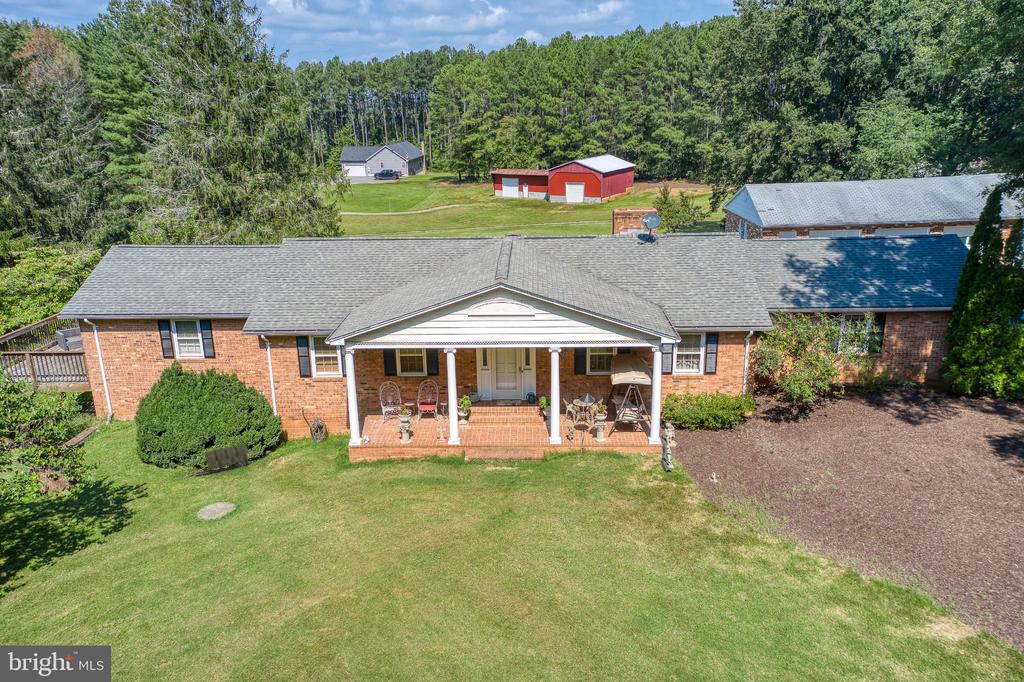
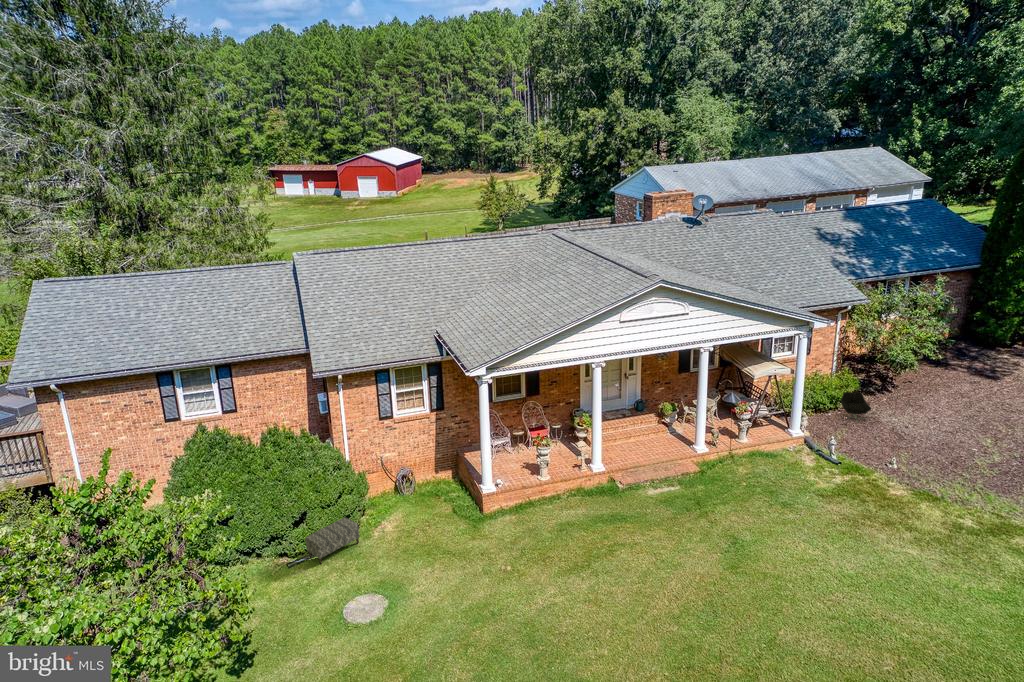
lounge chair: present [926,375,953,397] -> present [841,392,871,423]

